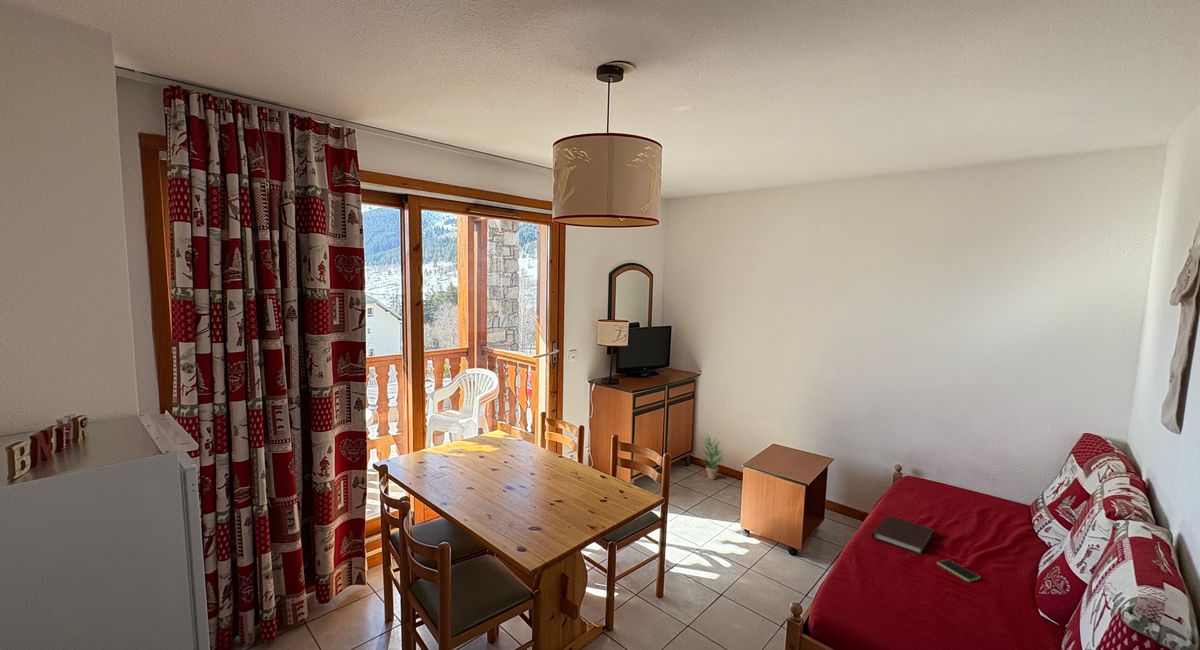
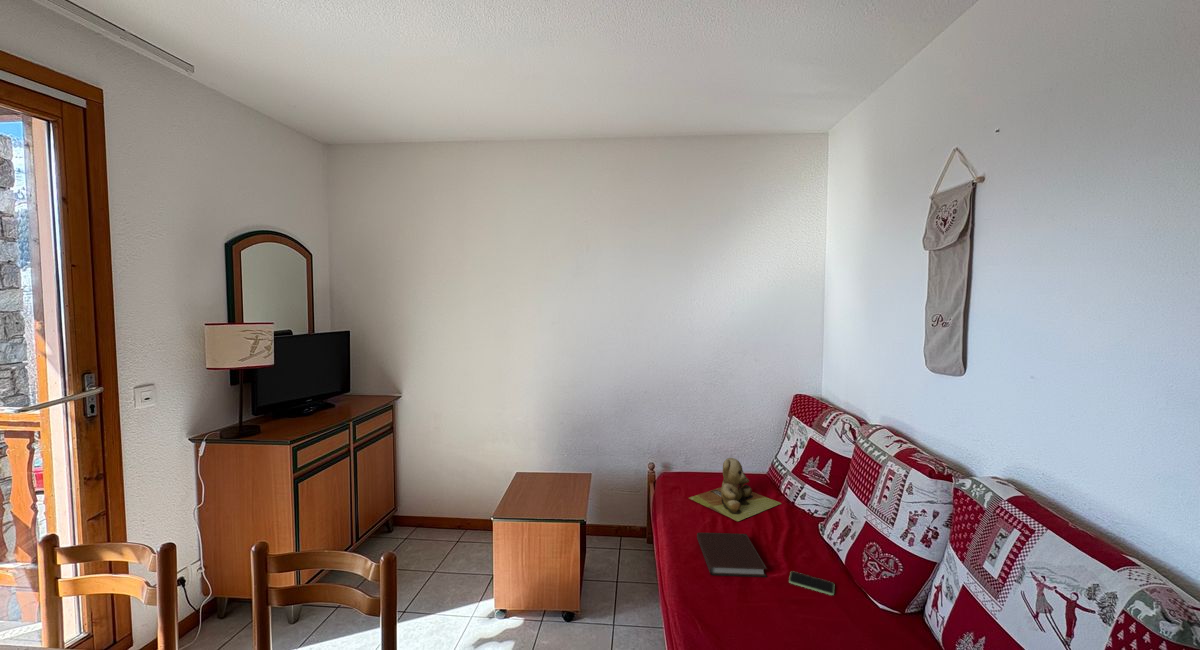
potted plant: present [702,436,722,480] -> none [402,478,438,540]
teddy bear: none [914,472,1019,530] -> present [689,458,781,521]

